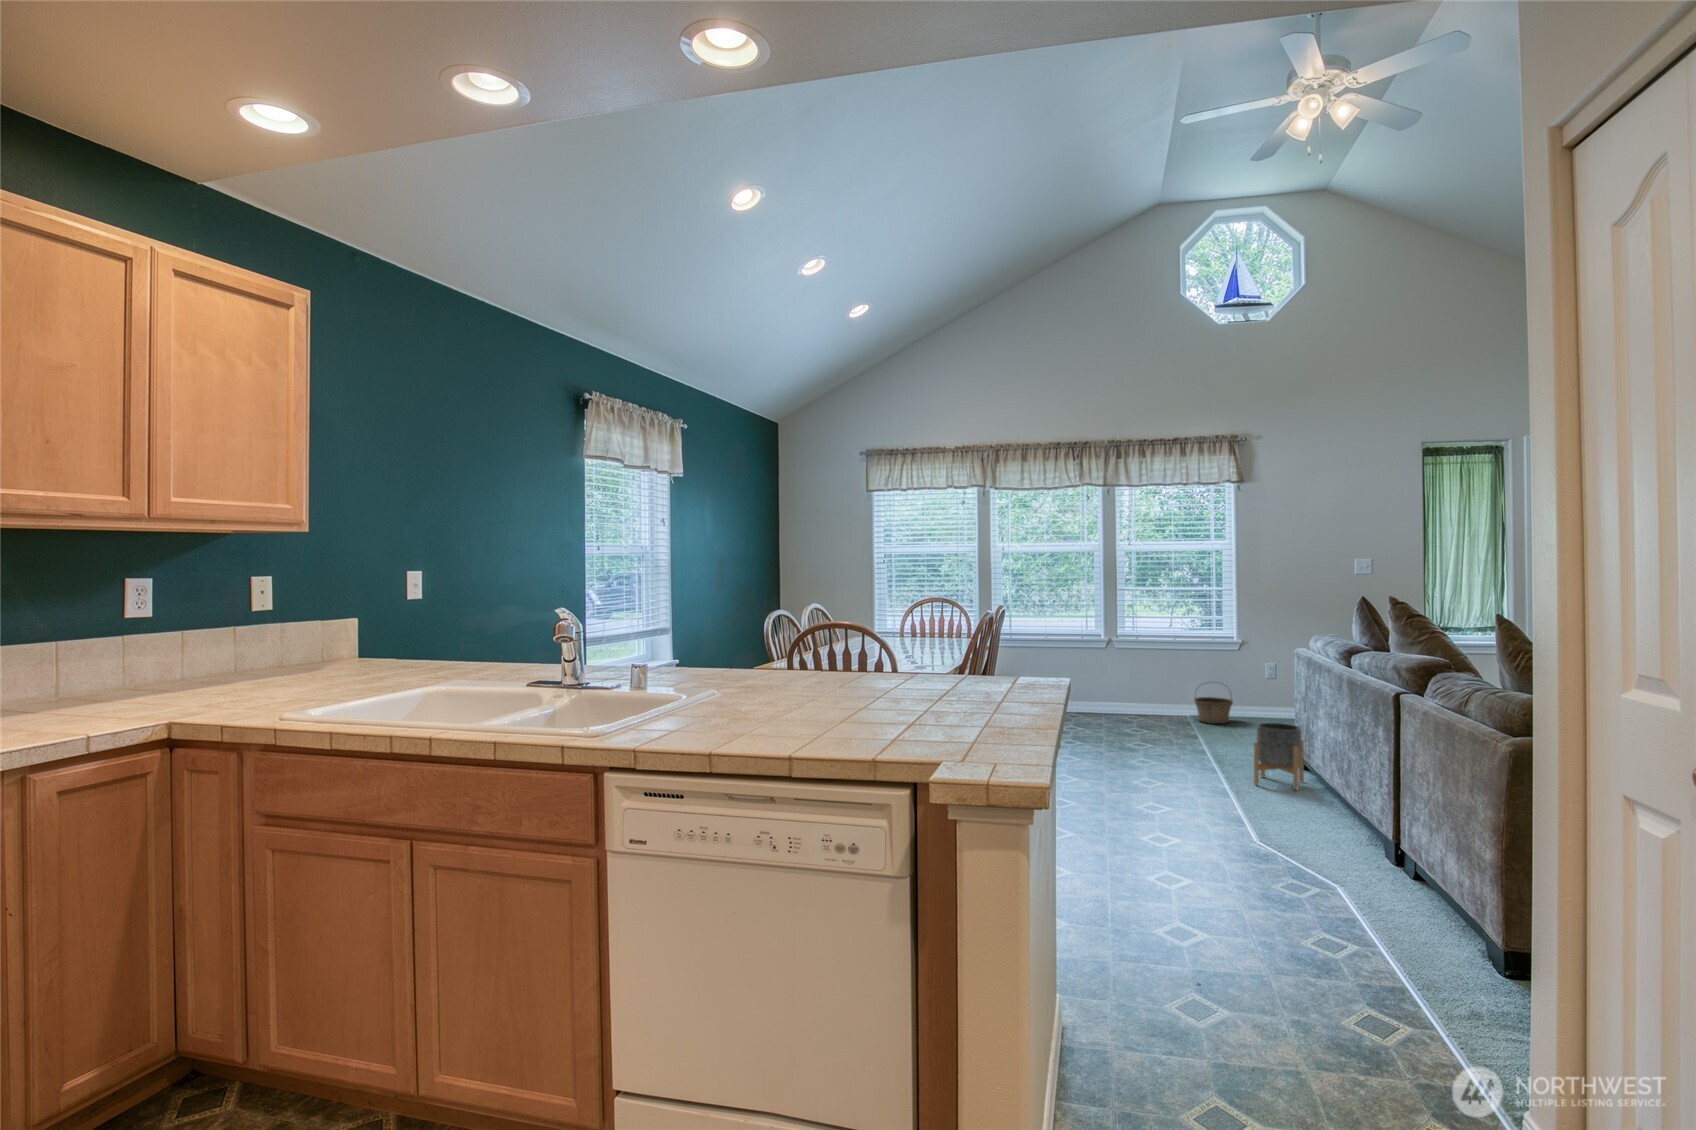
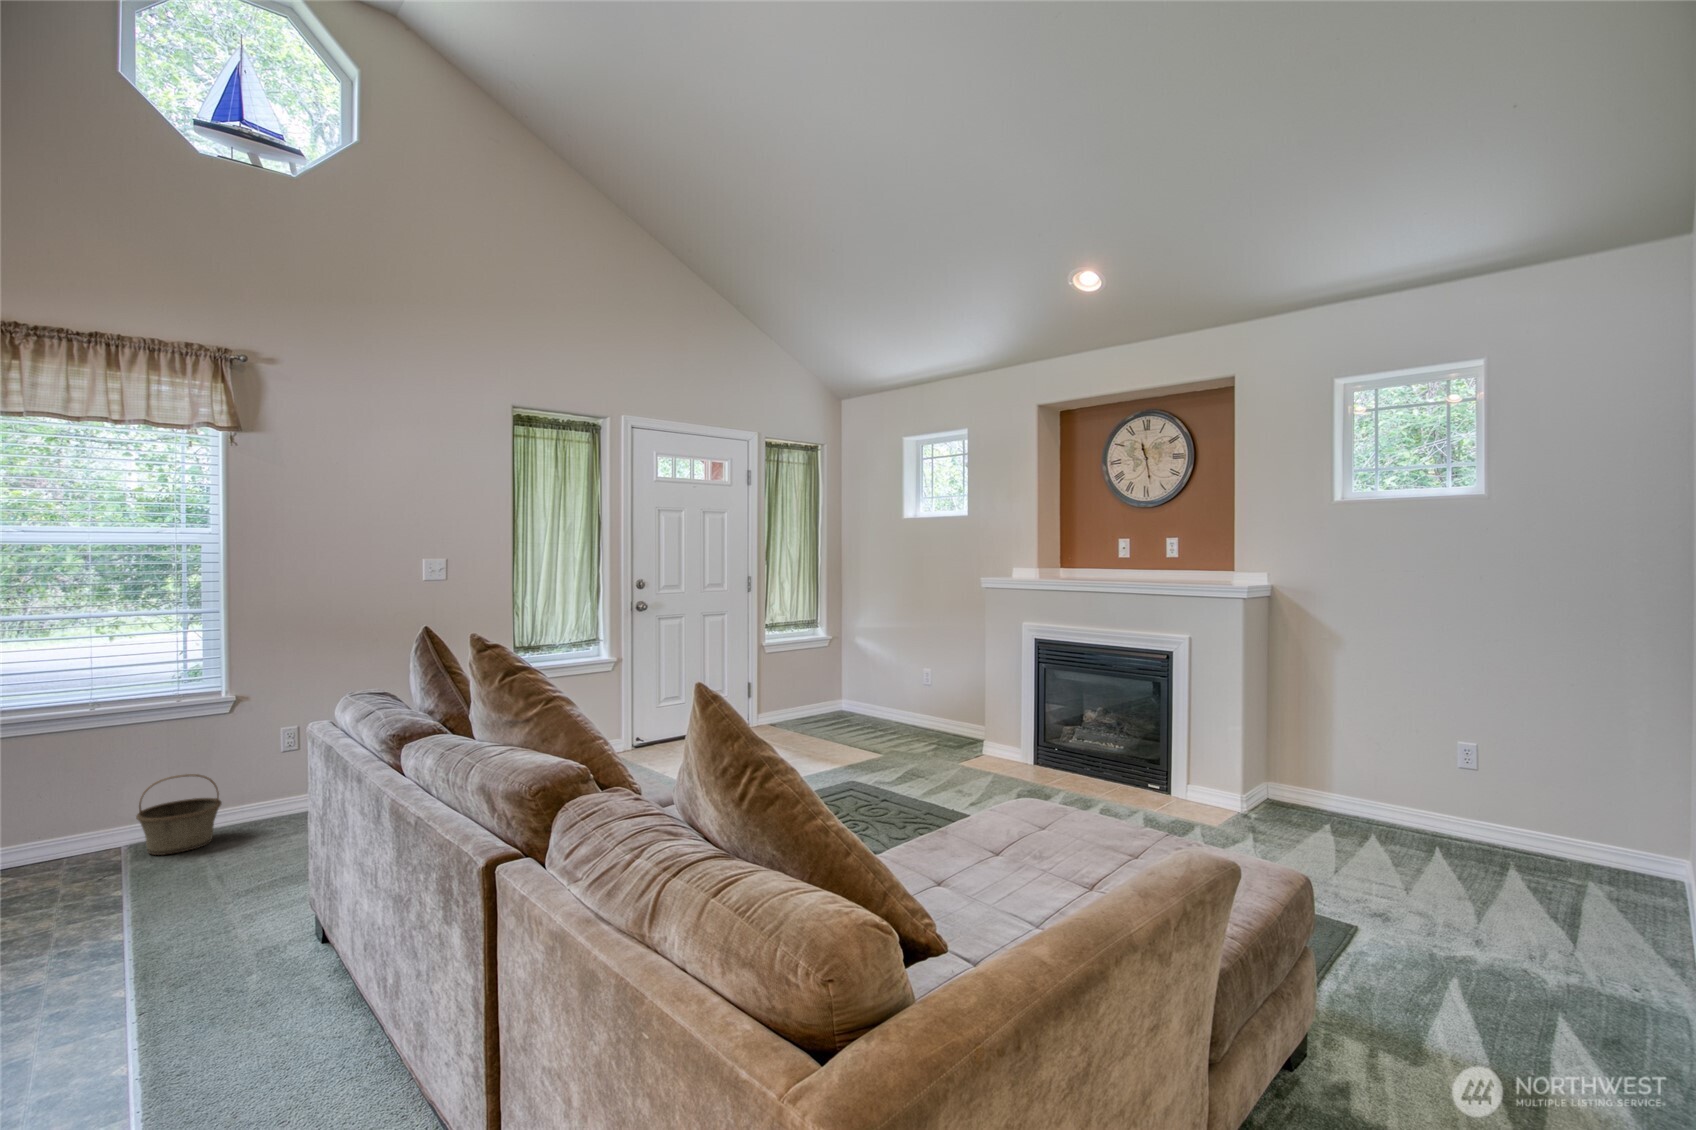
planter: present [1254,723,1304,790] -> none [189,888,315,1057]

